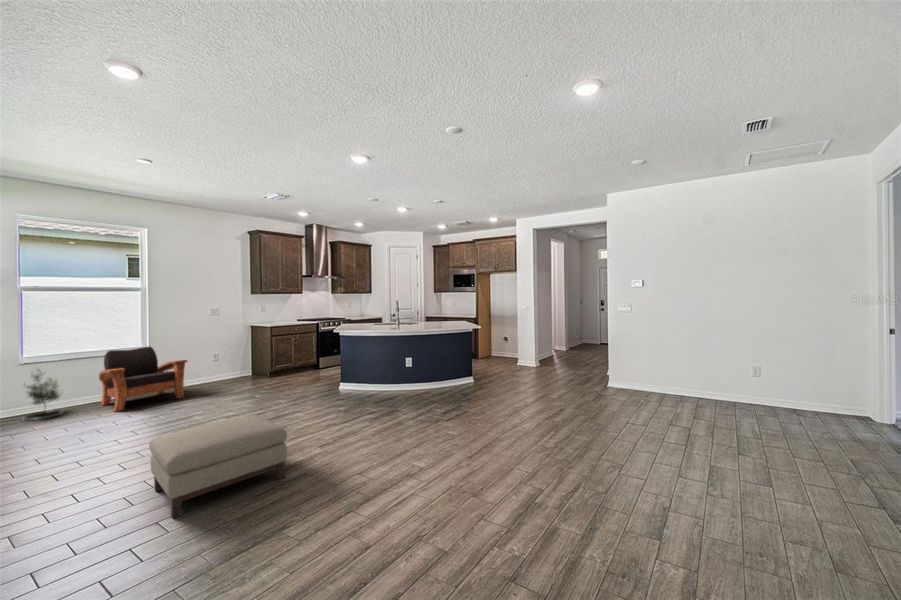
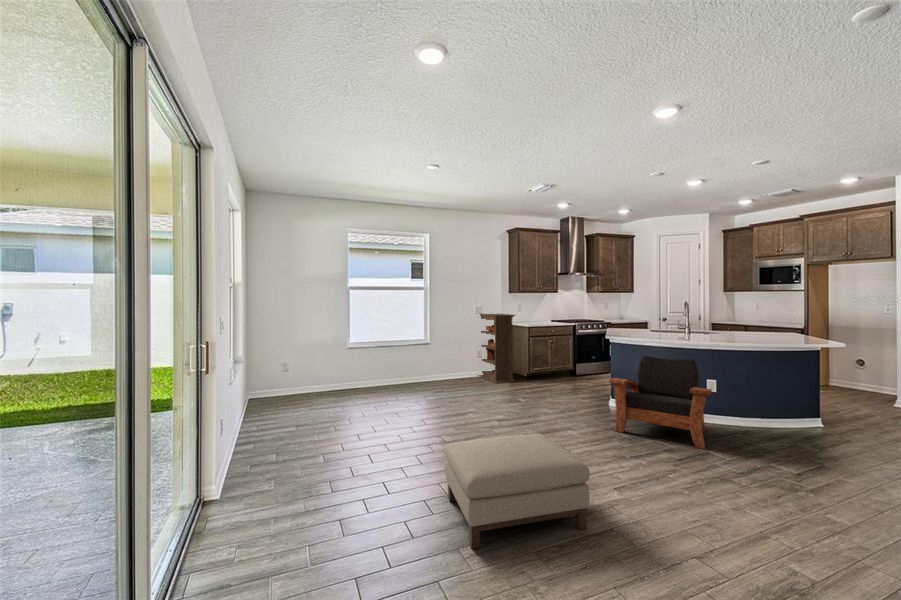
bookcase: none [212,315,258,385] -> present [478,314,515,384]
armchair: present [99,347,187,412] -> present [609,356,712,449]
potted tree: present [24,370,62,420] -> none [350,352,375,394]

